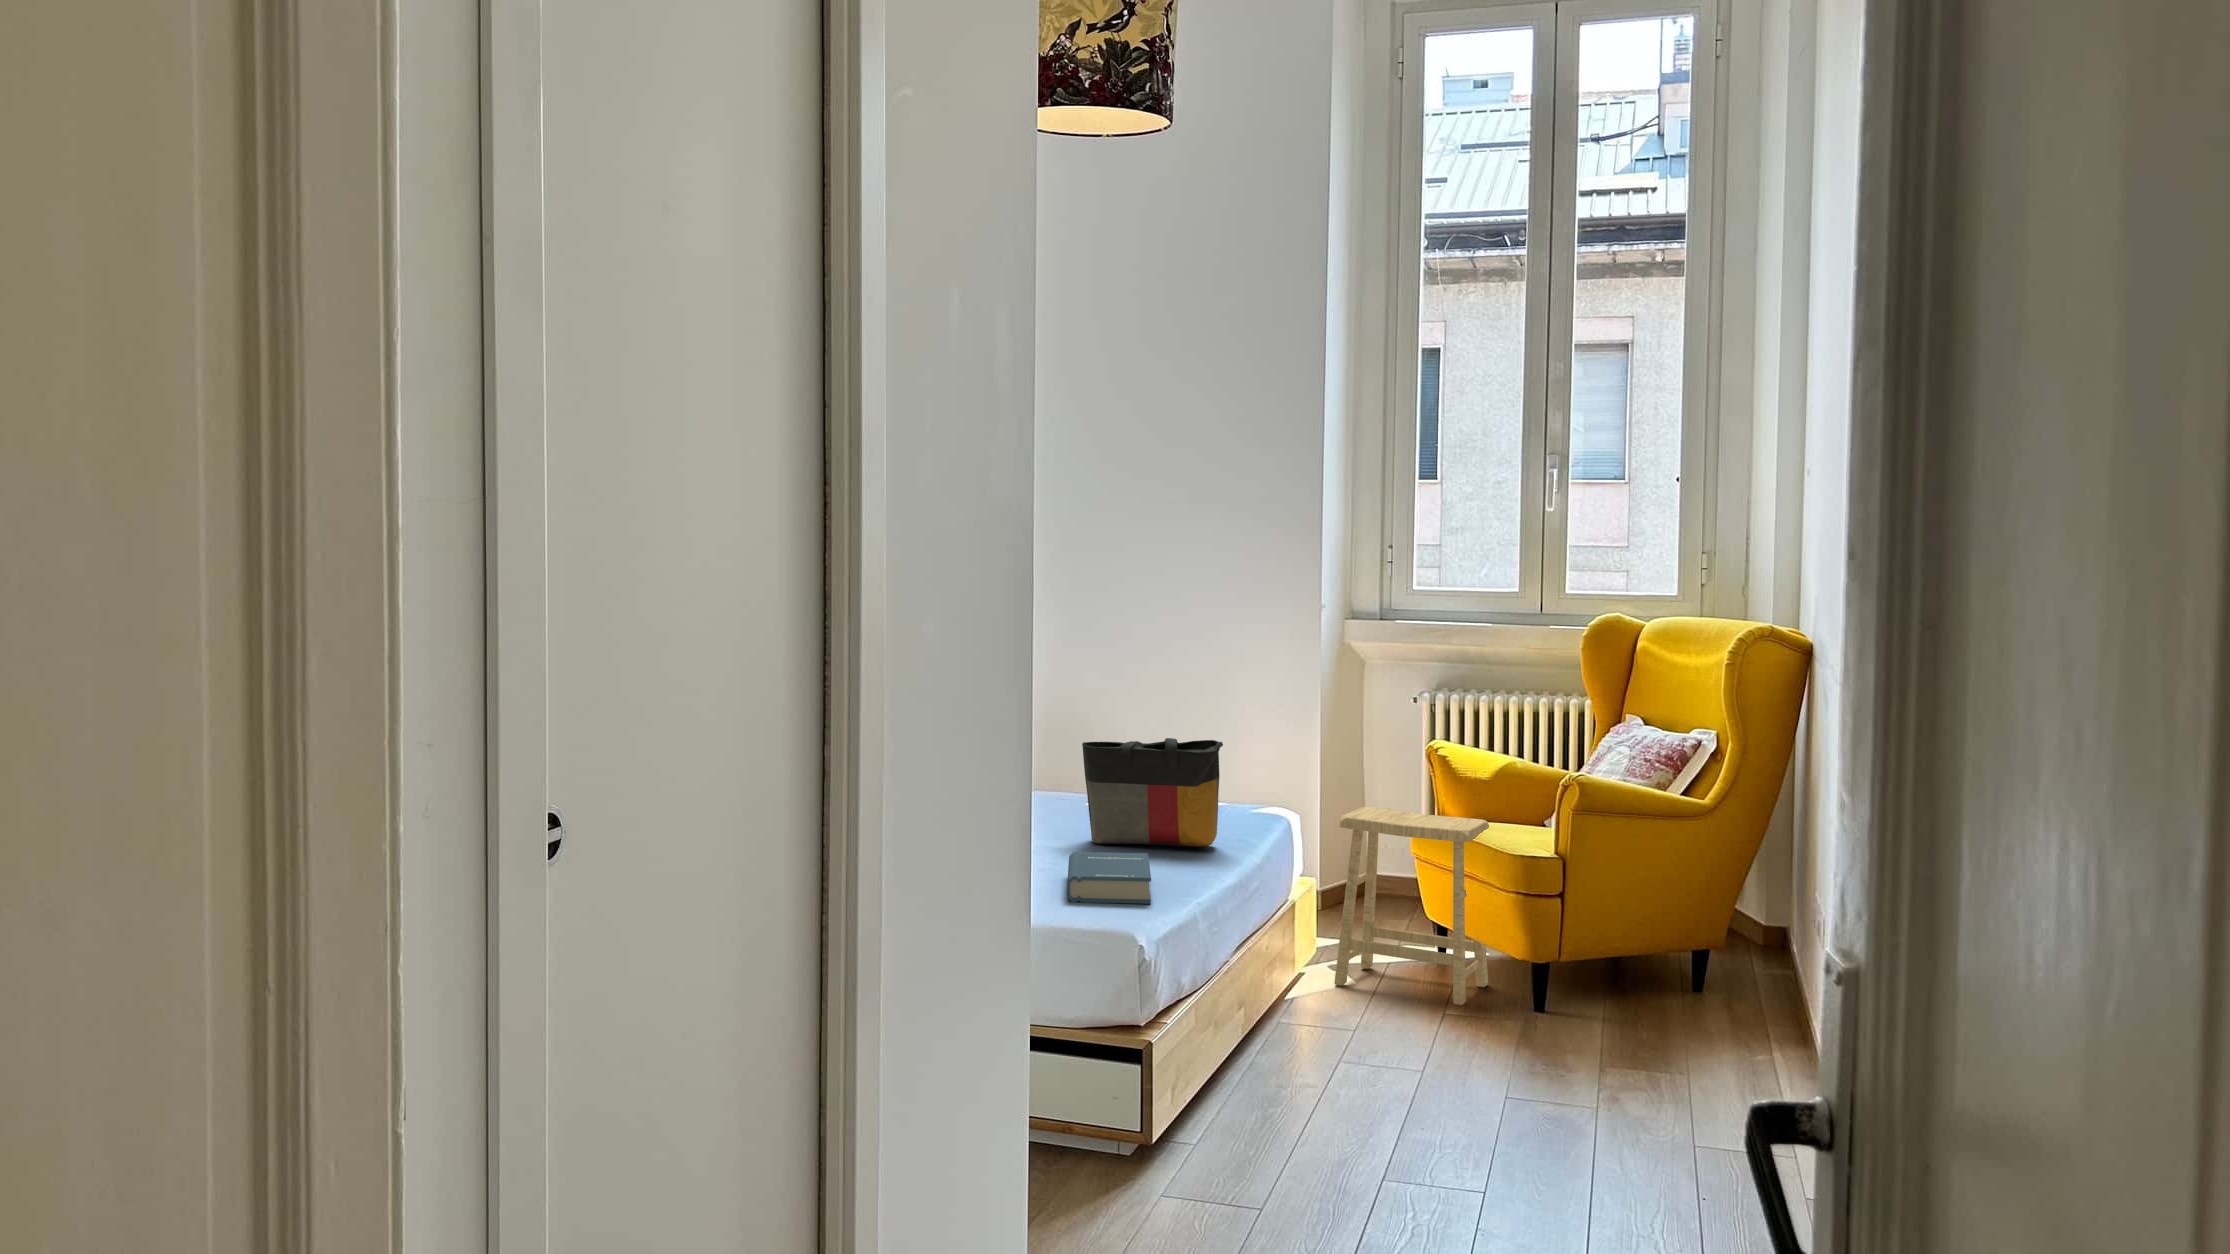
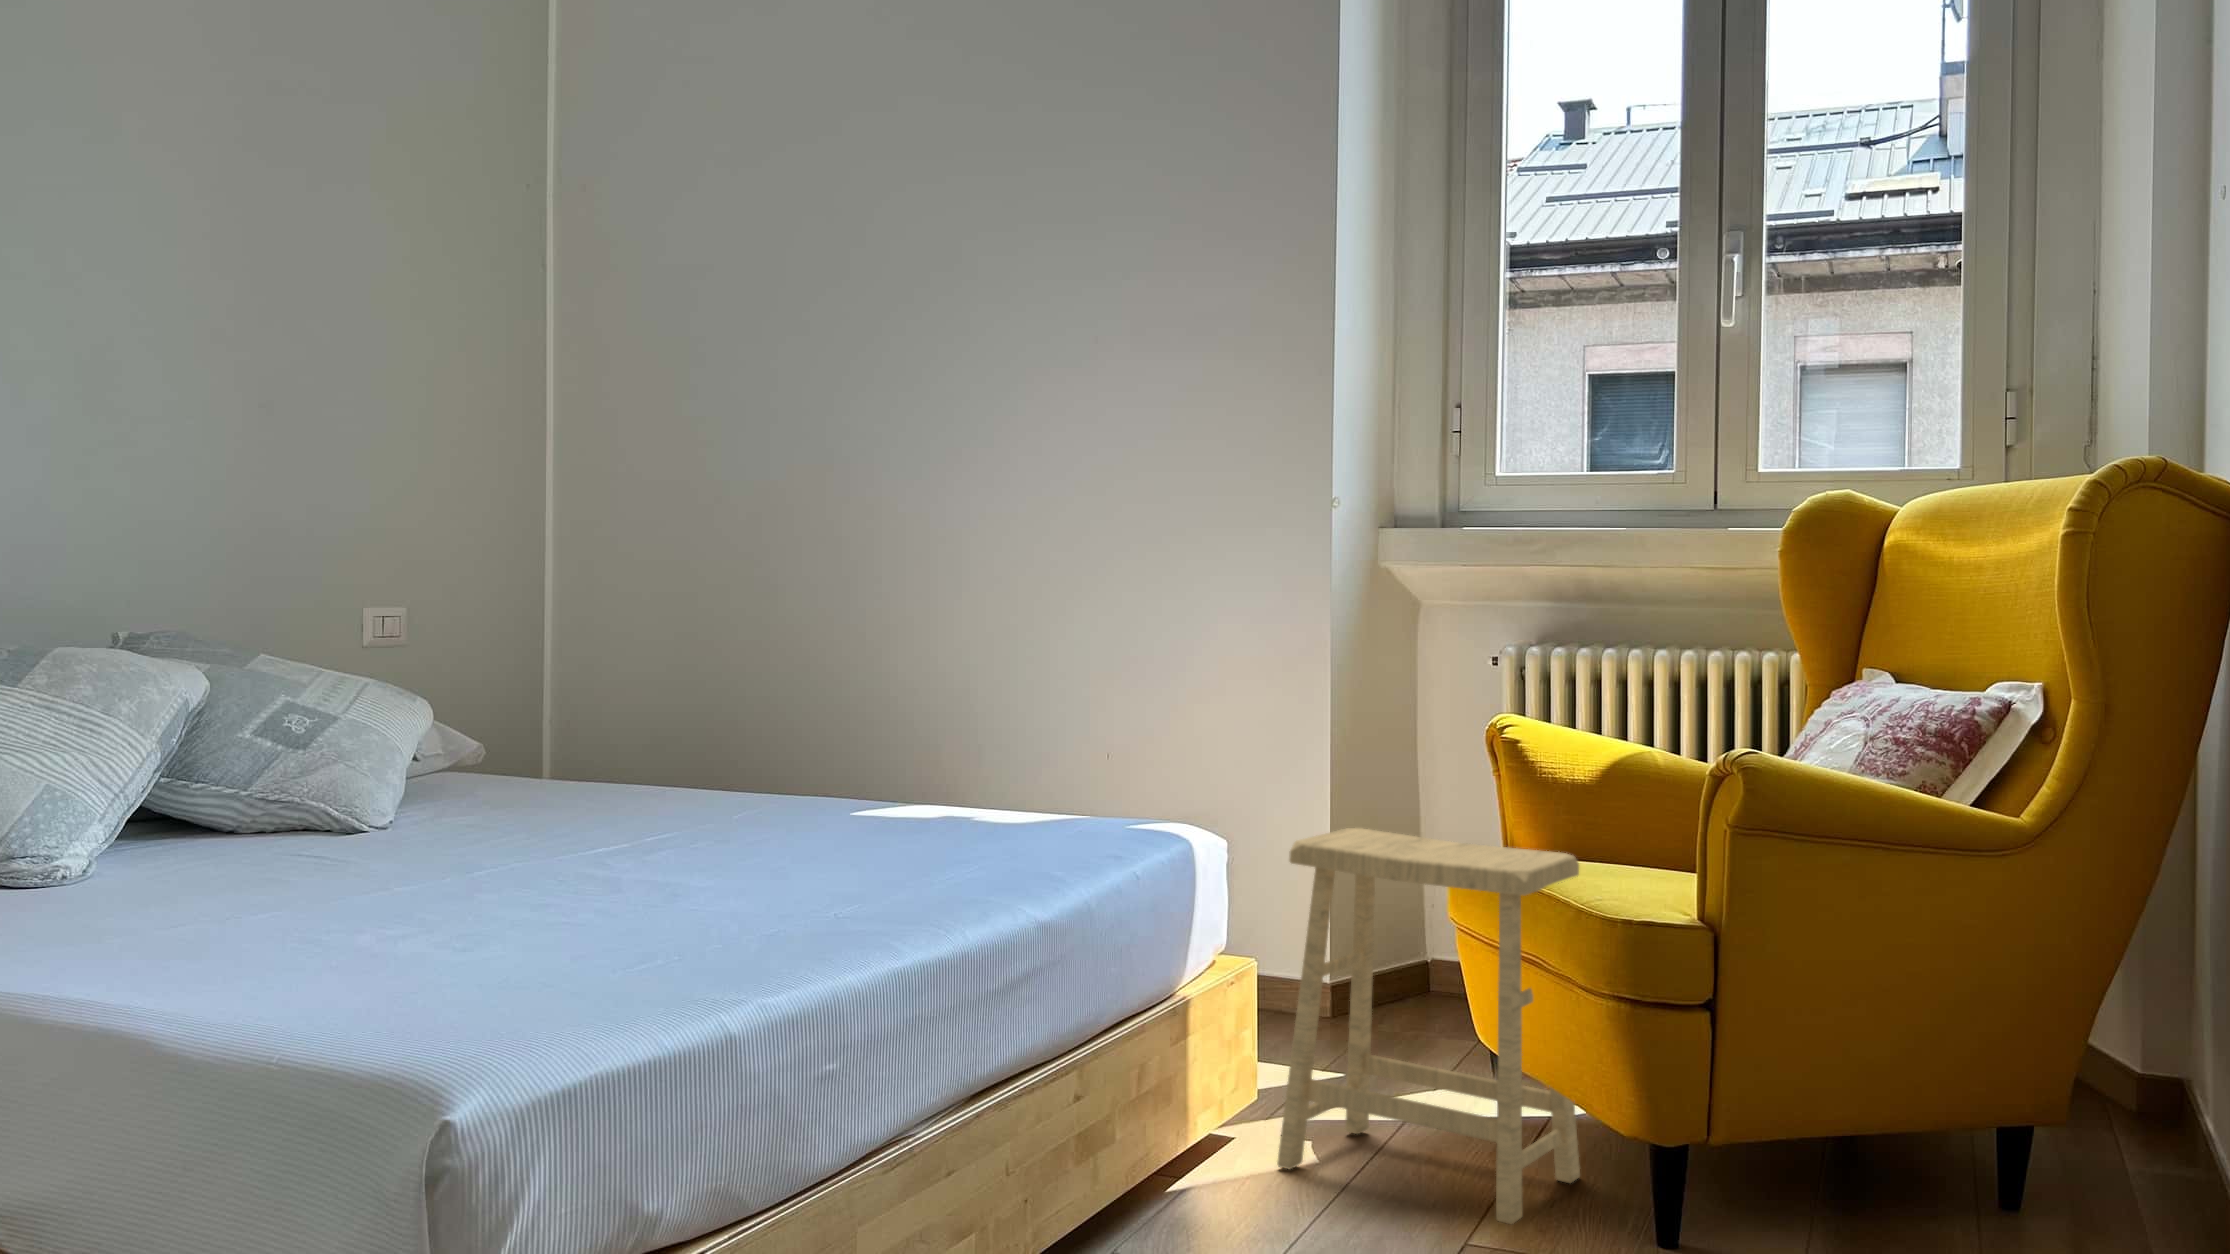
tote bag: present [1082,738,1223,847] -> none [725,665,990,888]
hardback book: present [1067,852,1151,904] -> none [463,885,740,1007]

